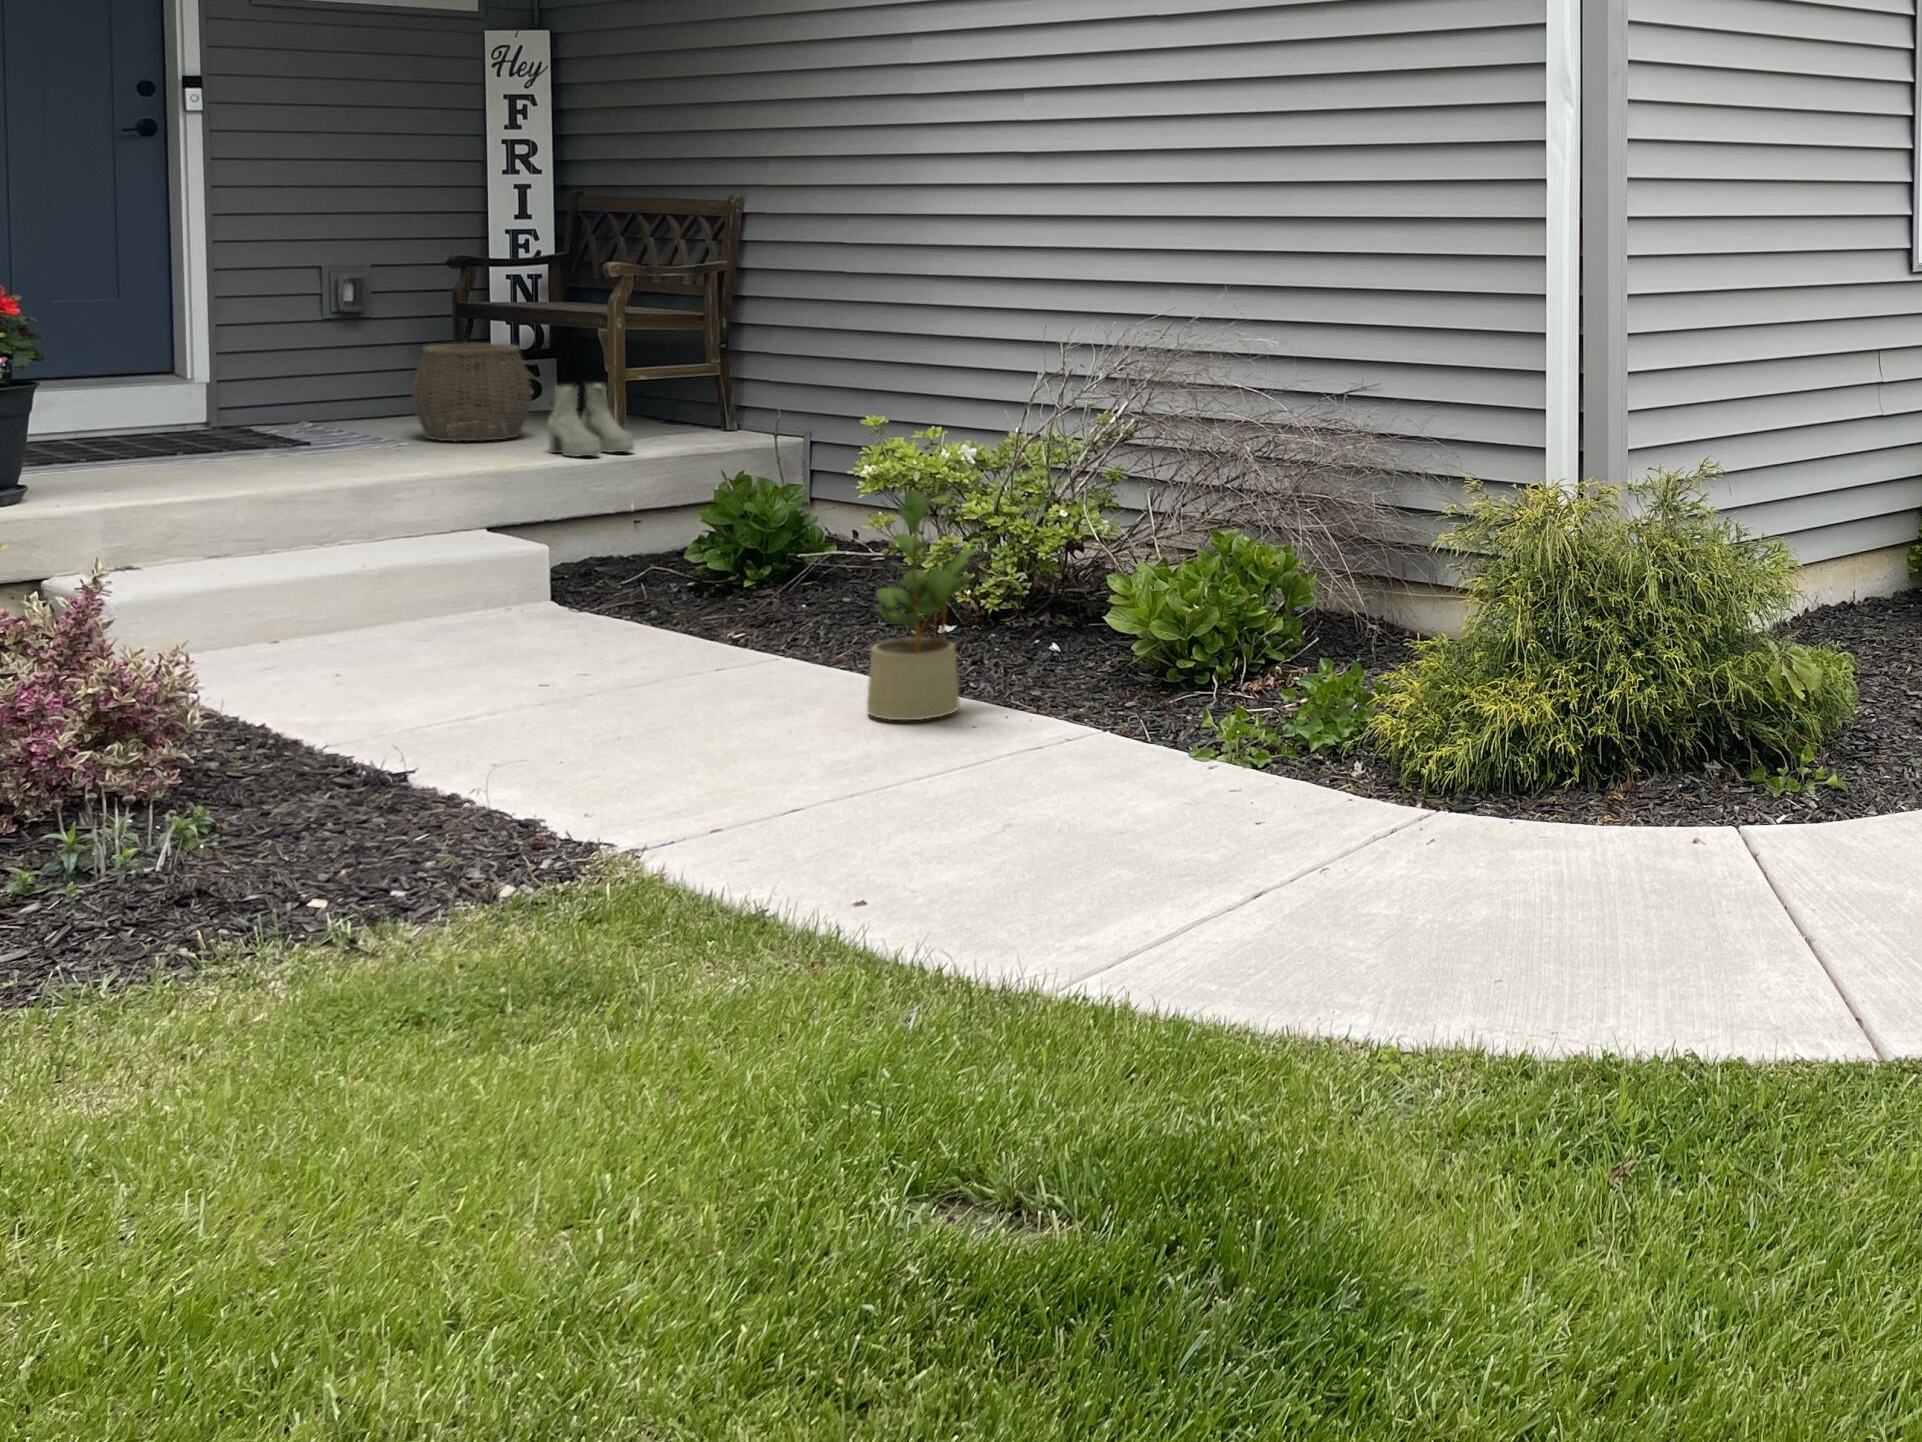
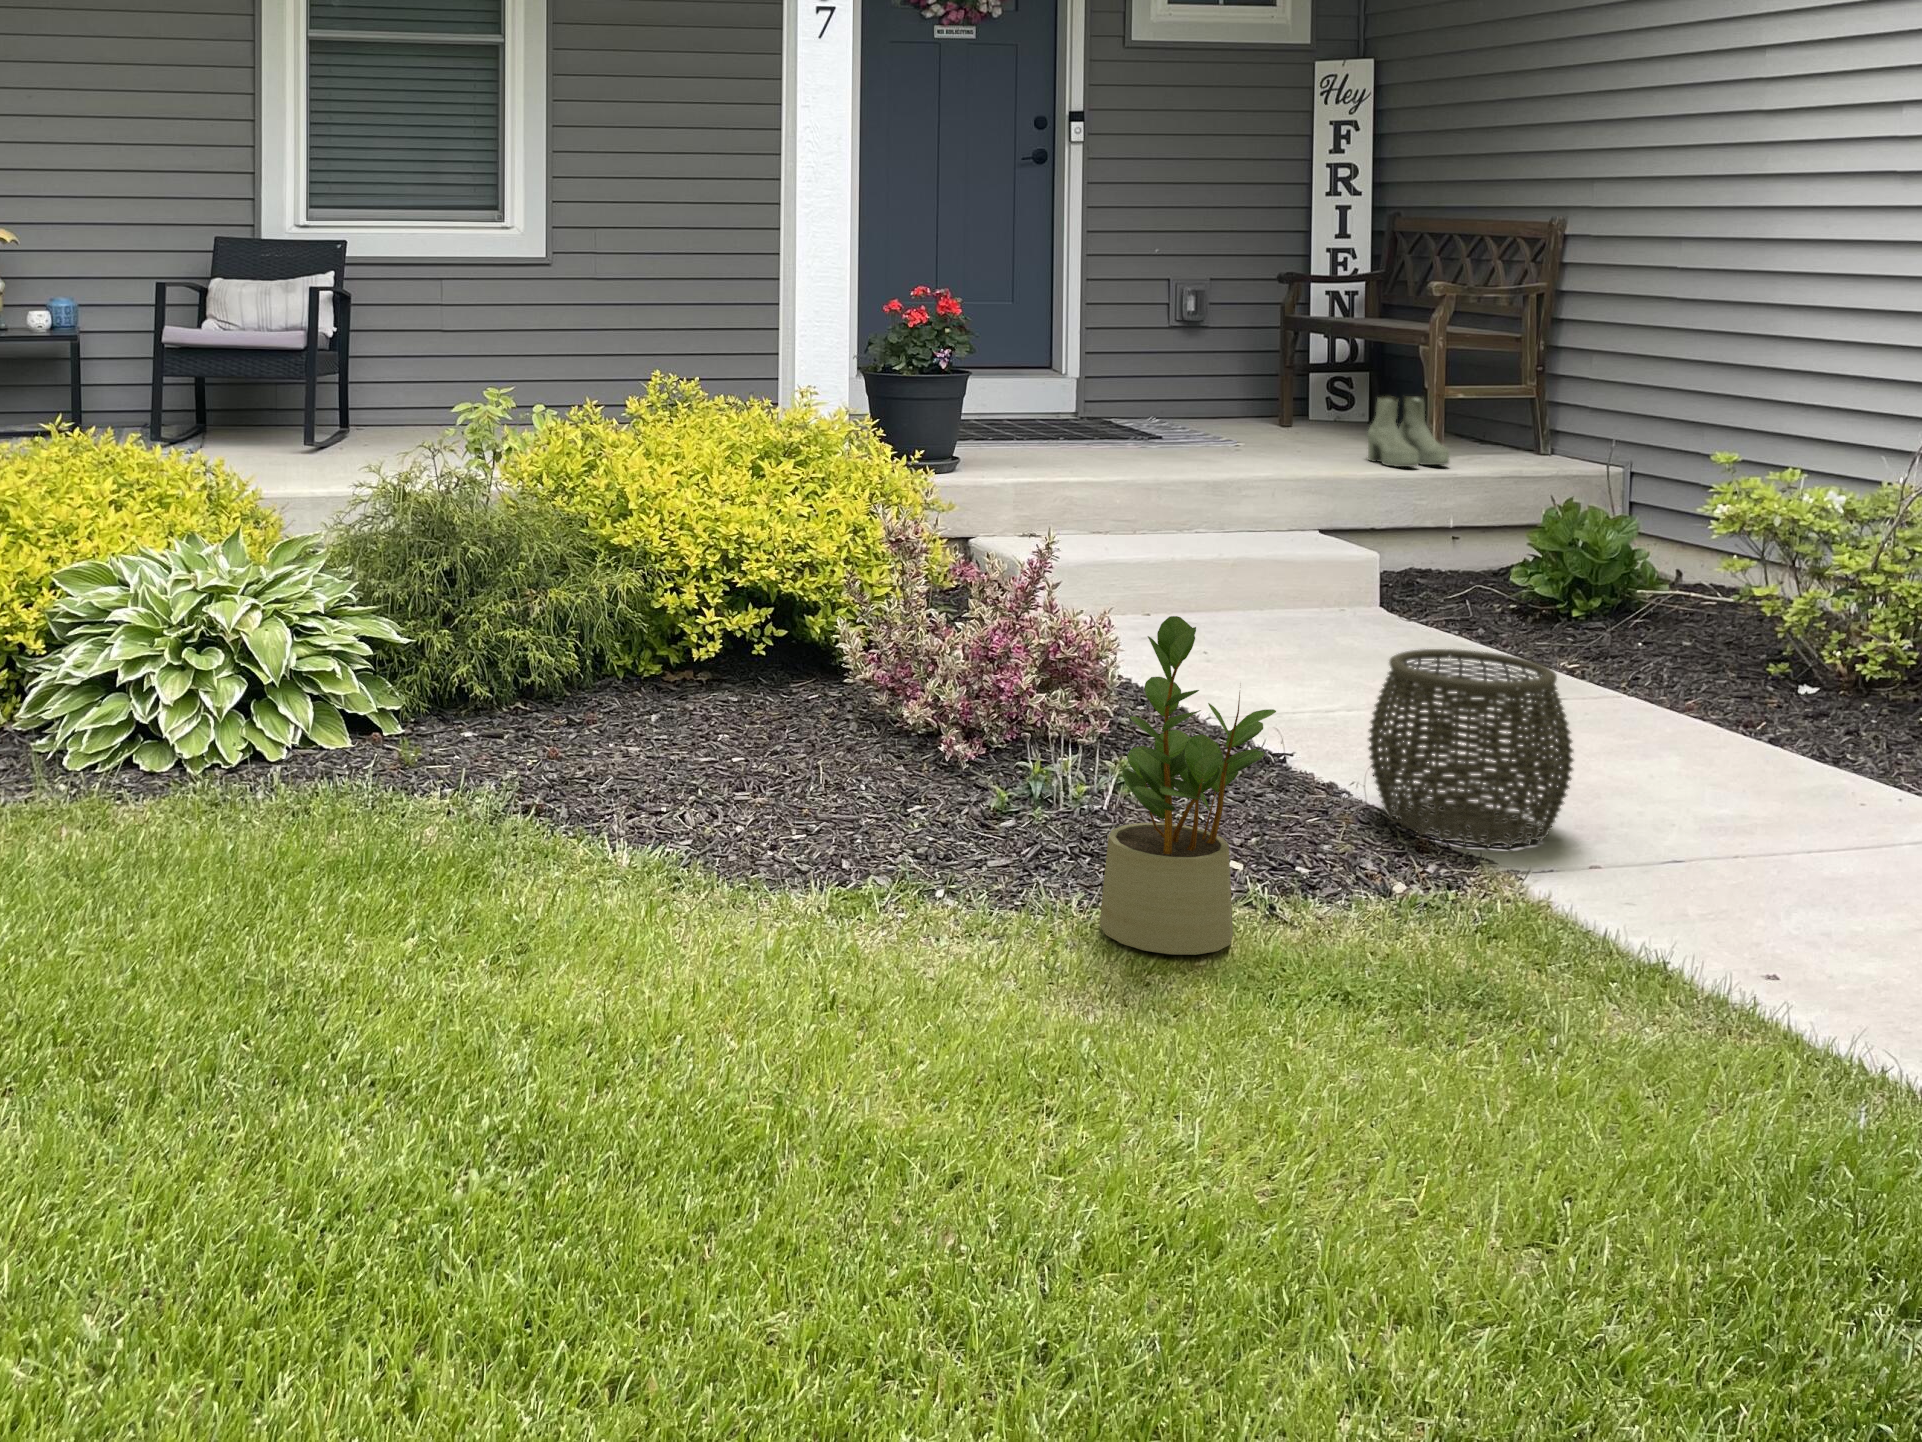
woven basket: present [413,344,531,442] -> present [1368,649,1574,847]
potted plant: present [867,490,977,720] -> present [1100,616,1276,955]

